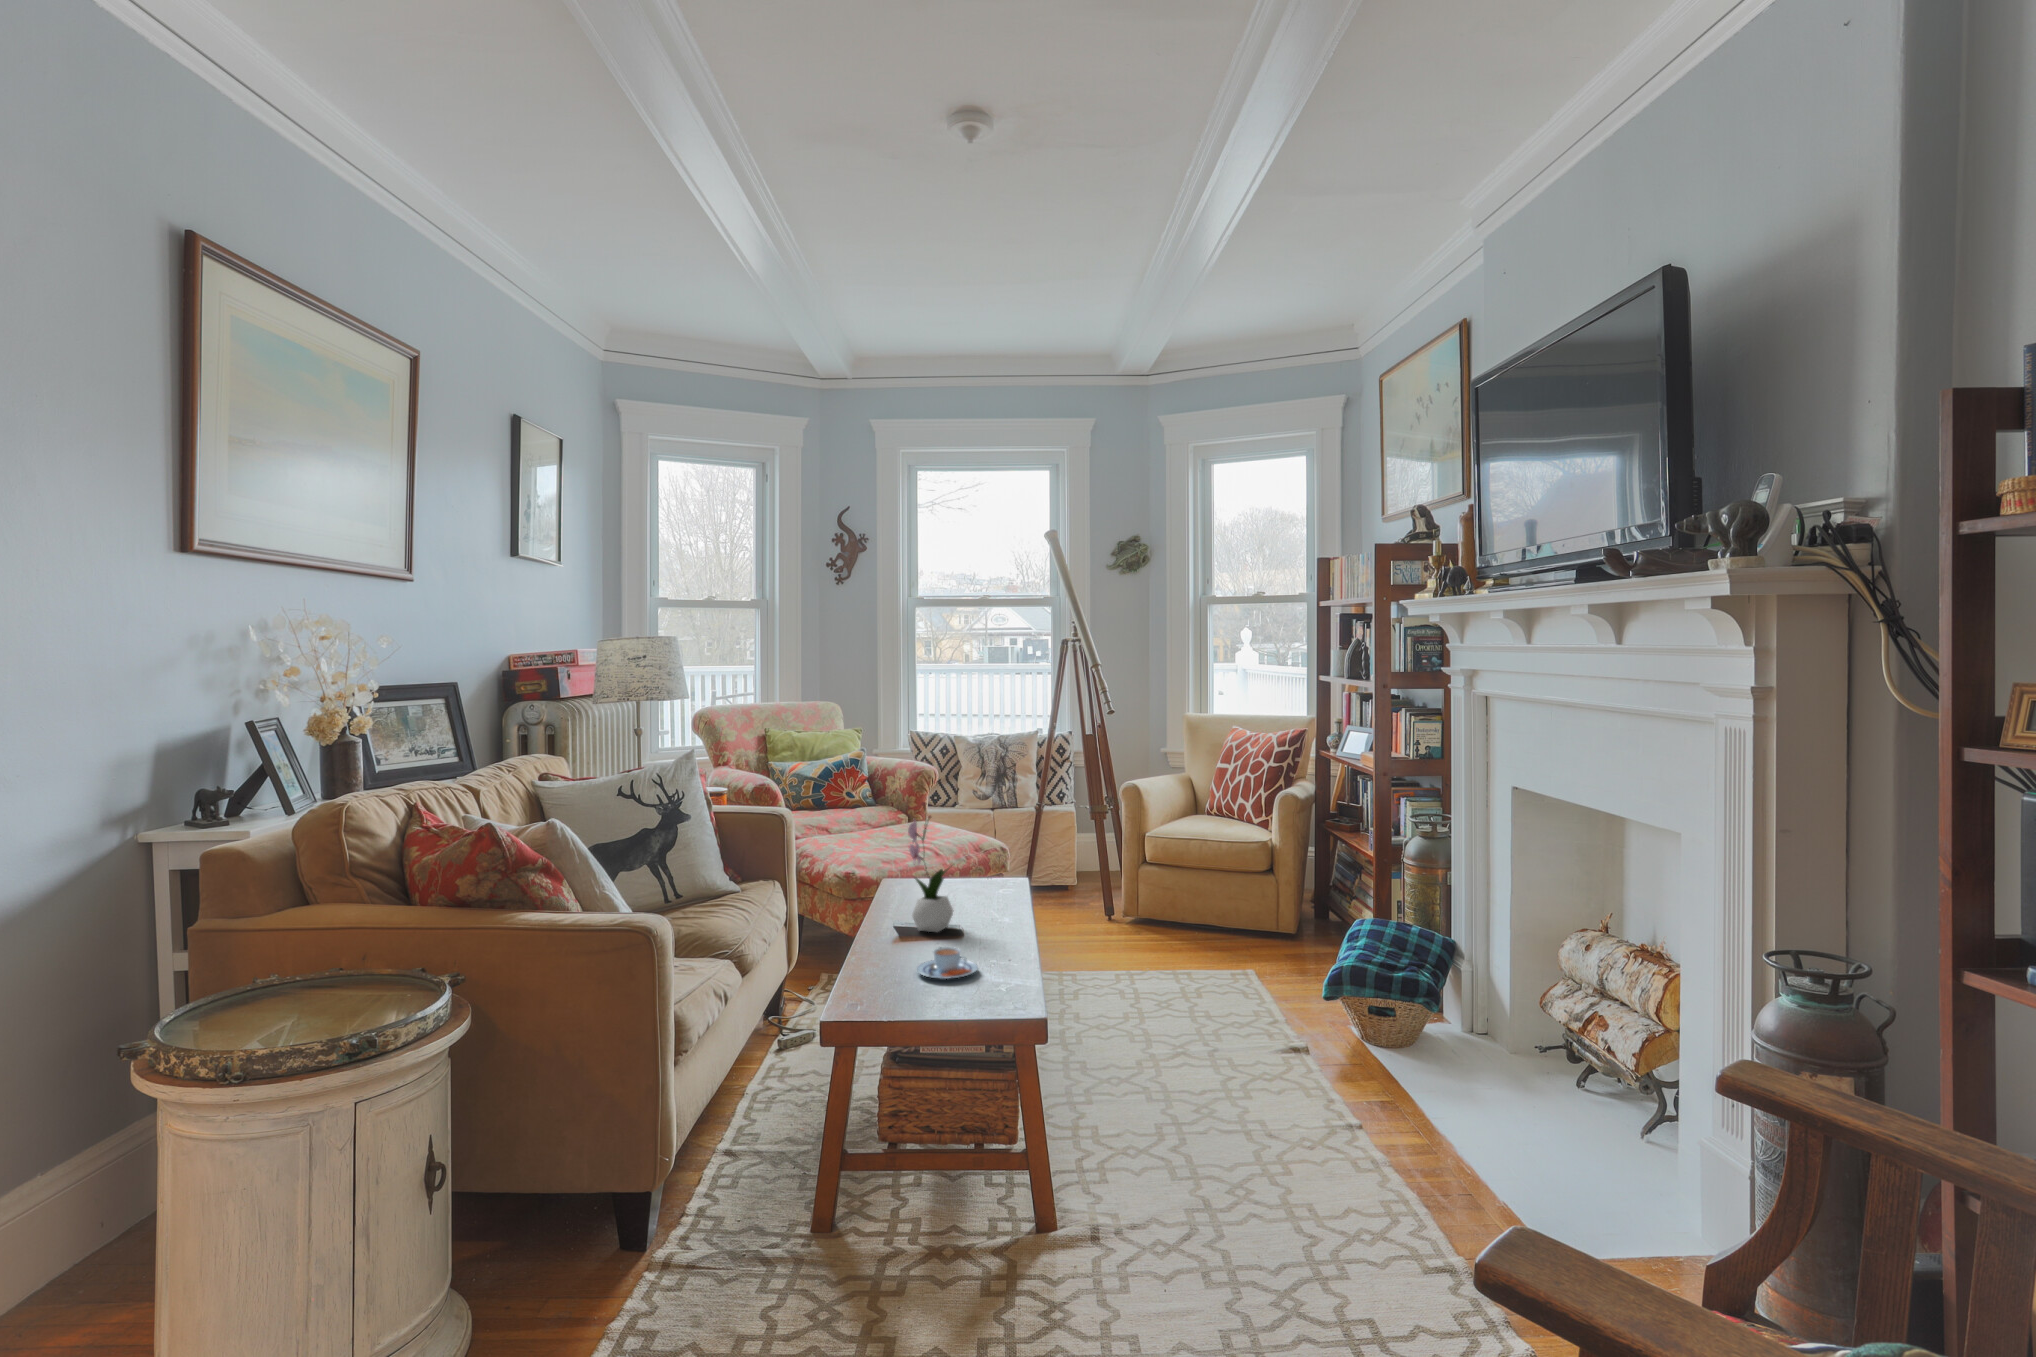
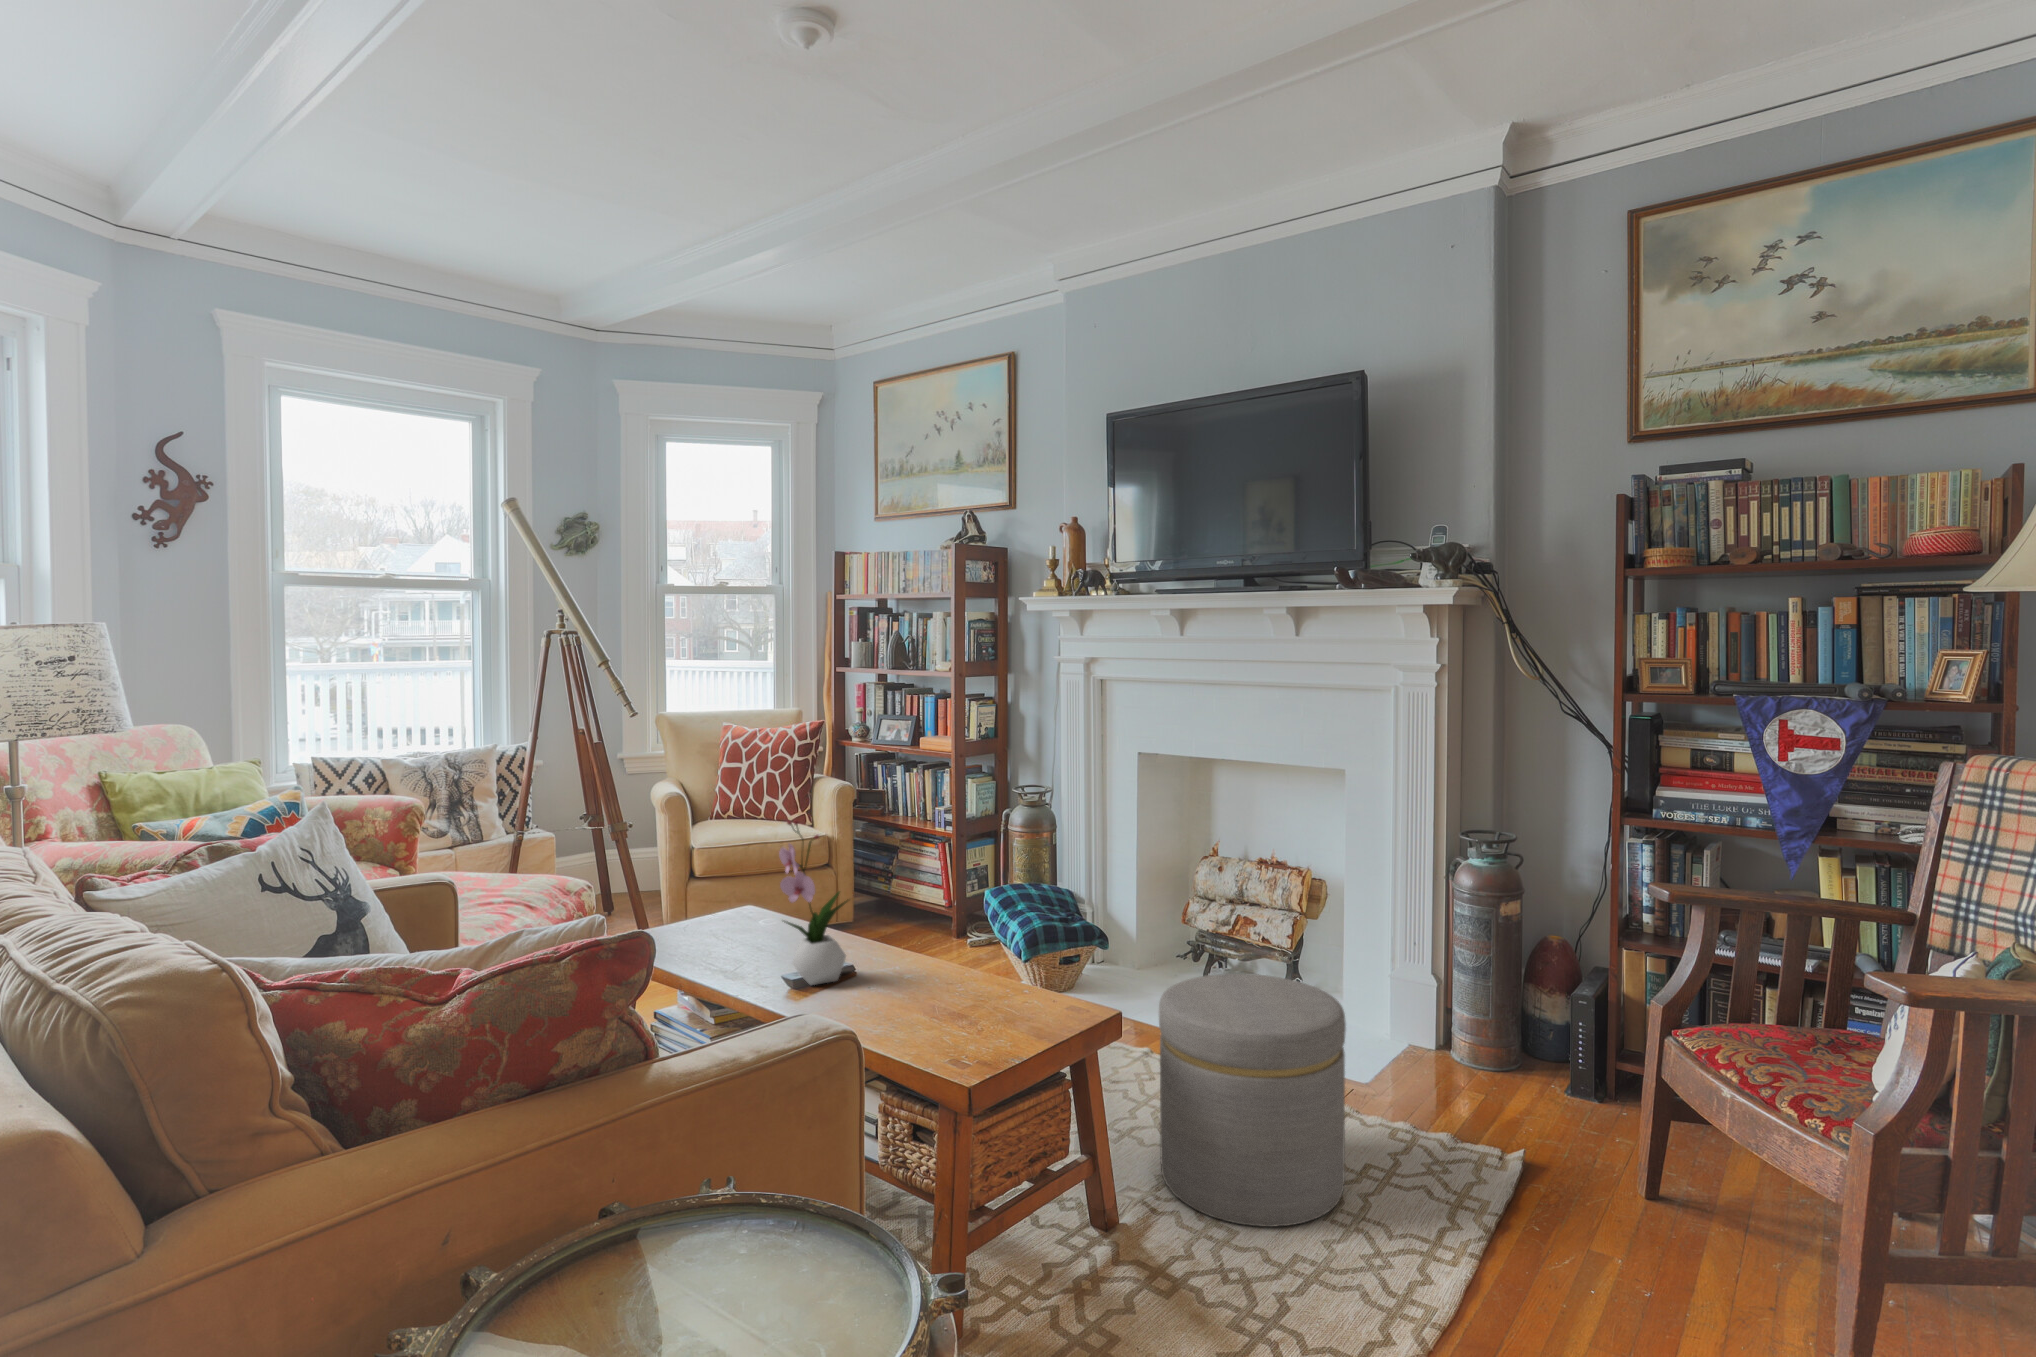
teacup: present [917,947,978,979] -> none [923,981,998,1021]
ottoman: none [1107,1015,1300,1288] -> present [1159,973,1346,1227]

